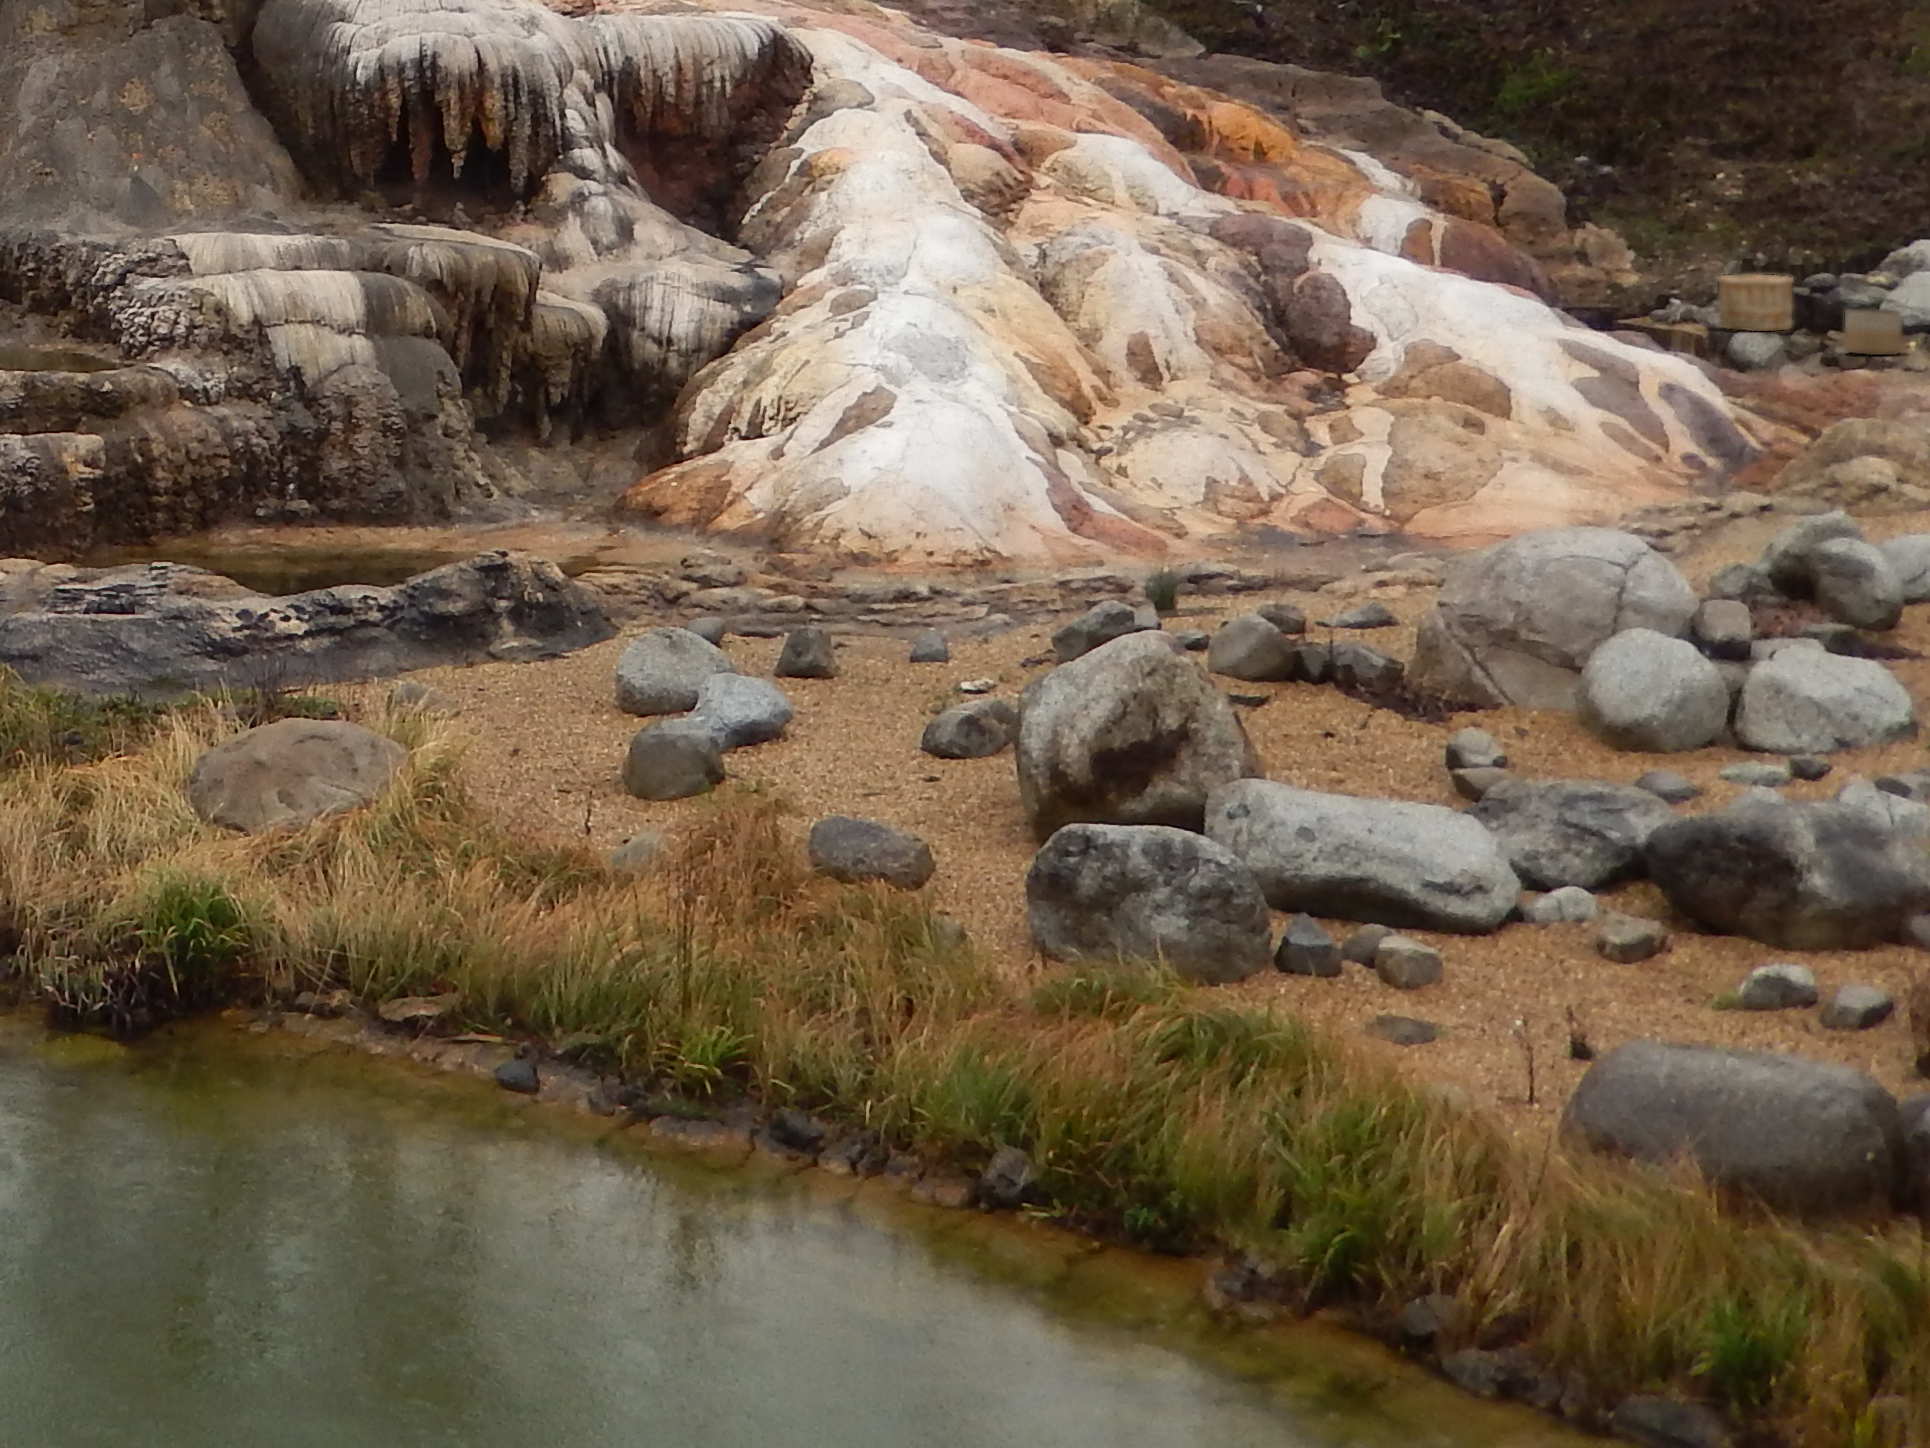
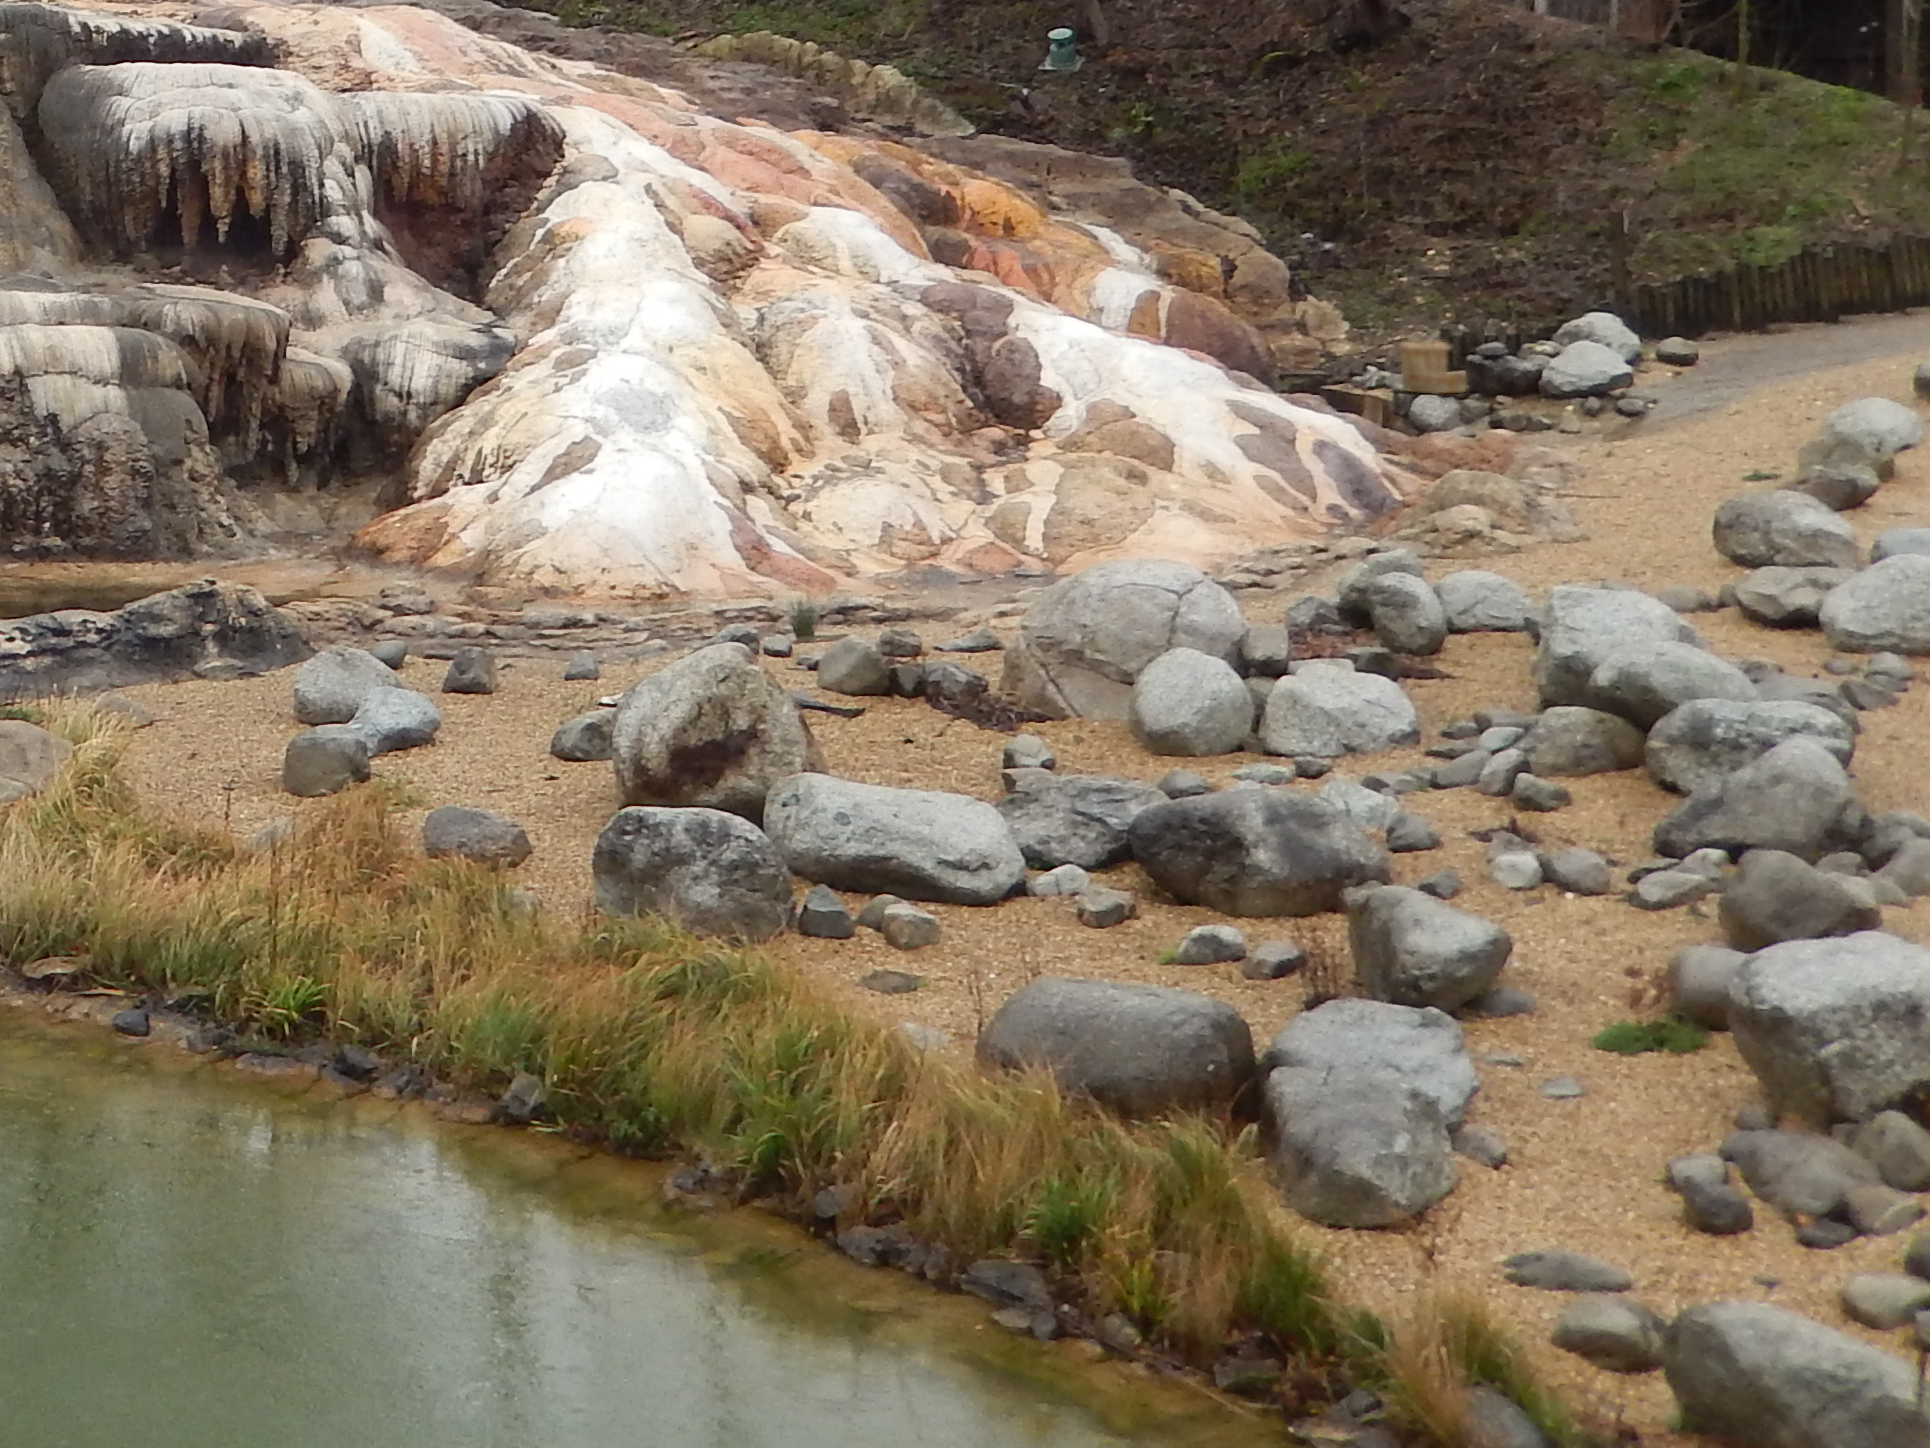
planter: present [1844,309,1902,355] -> none [1498,373,1548,416]

